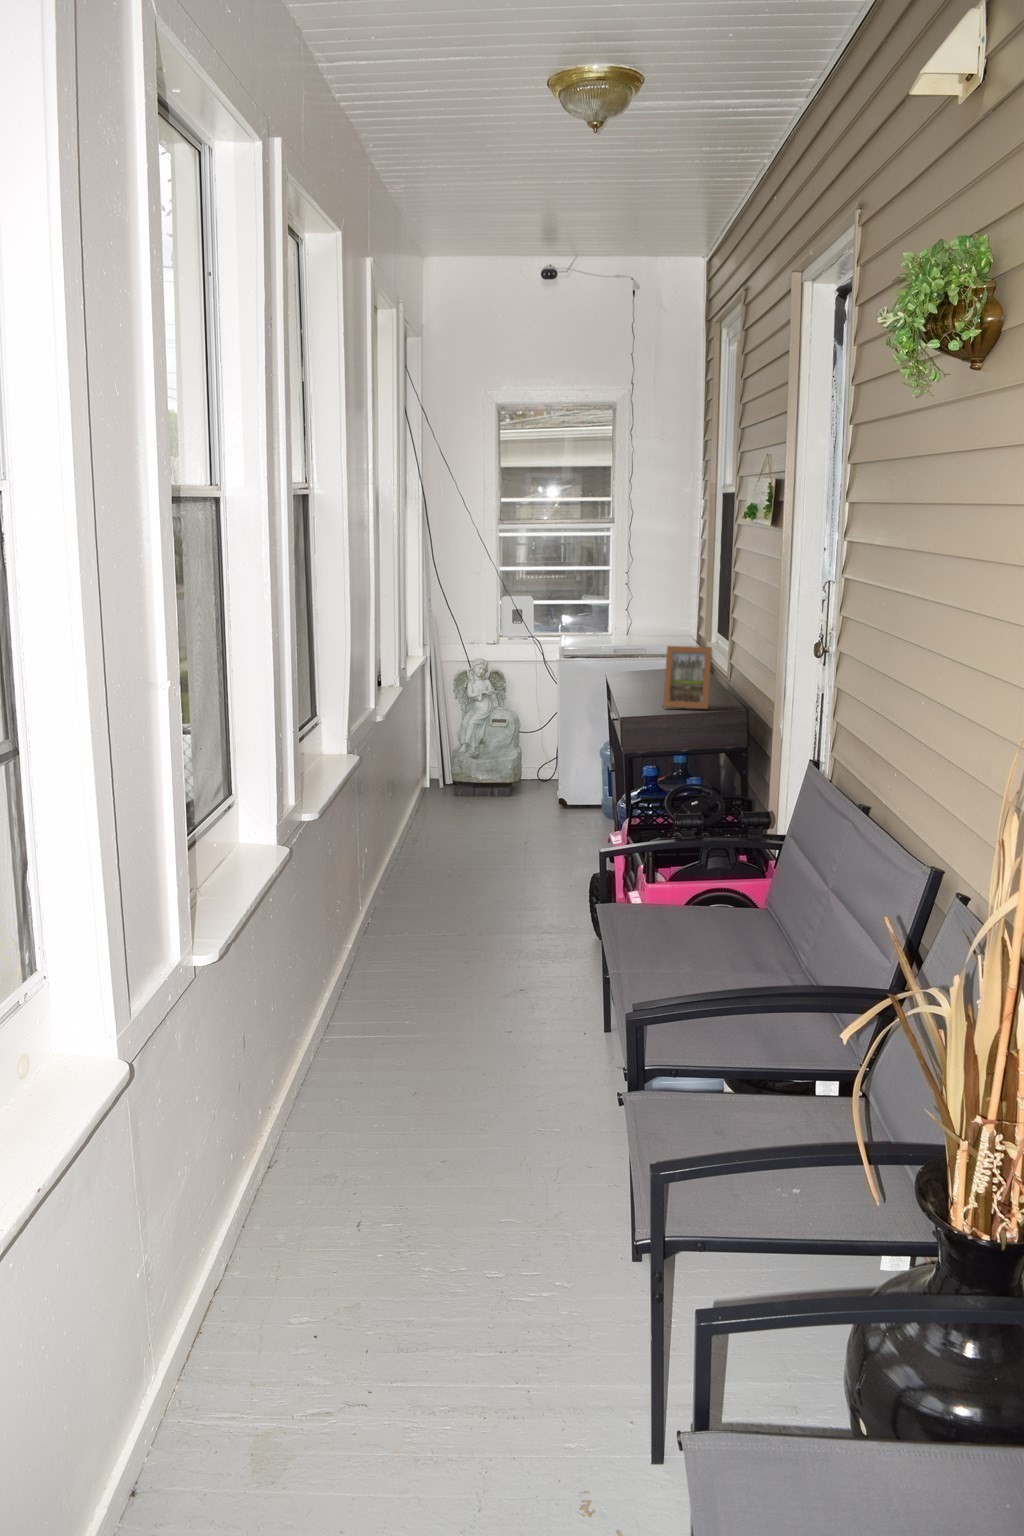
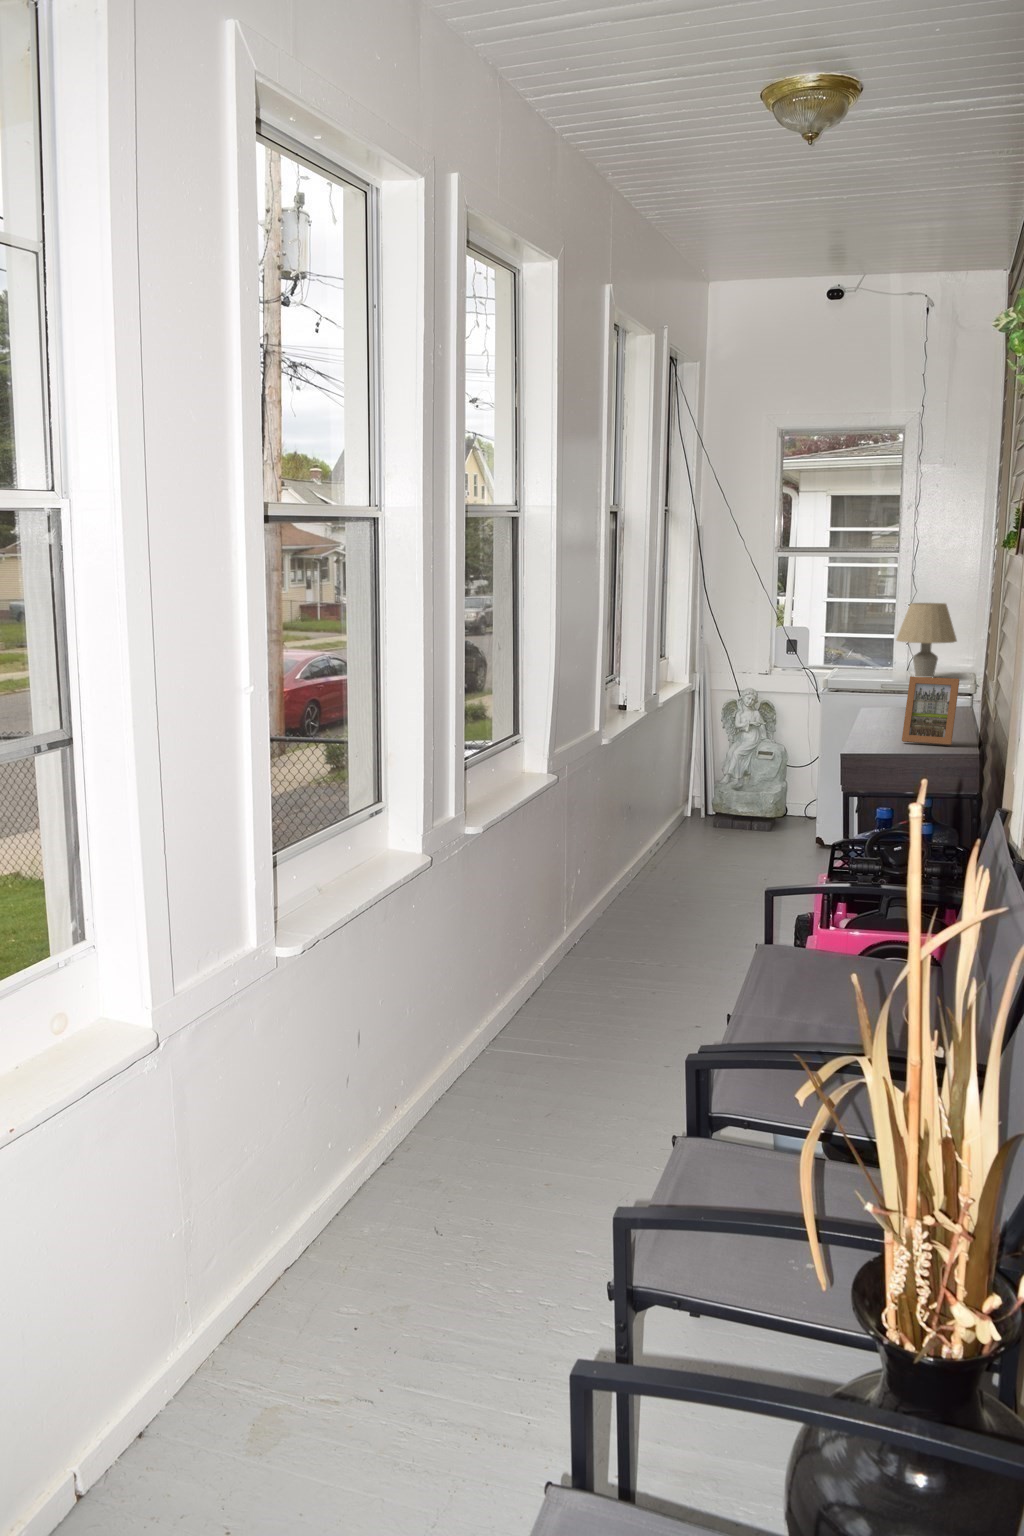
table lamp: none [617,573,673,645] -> present [896,603,957,678]

